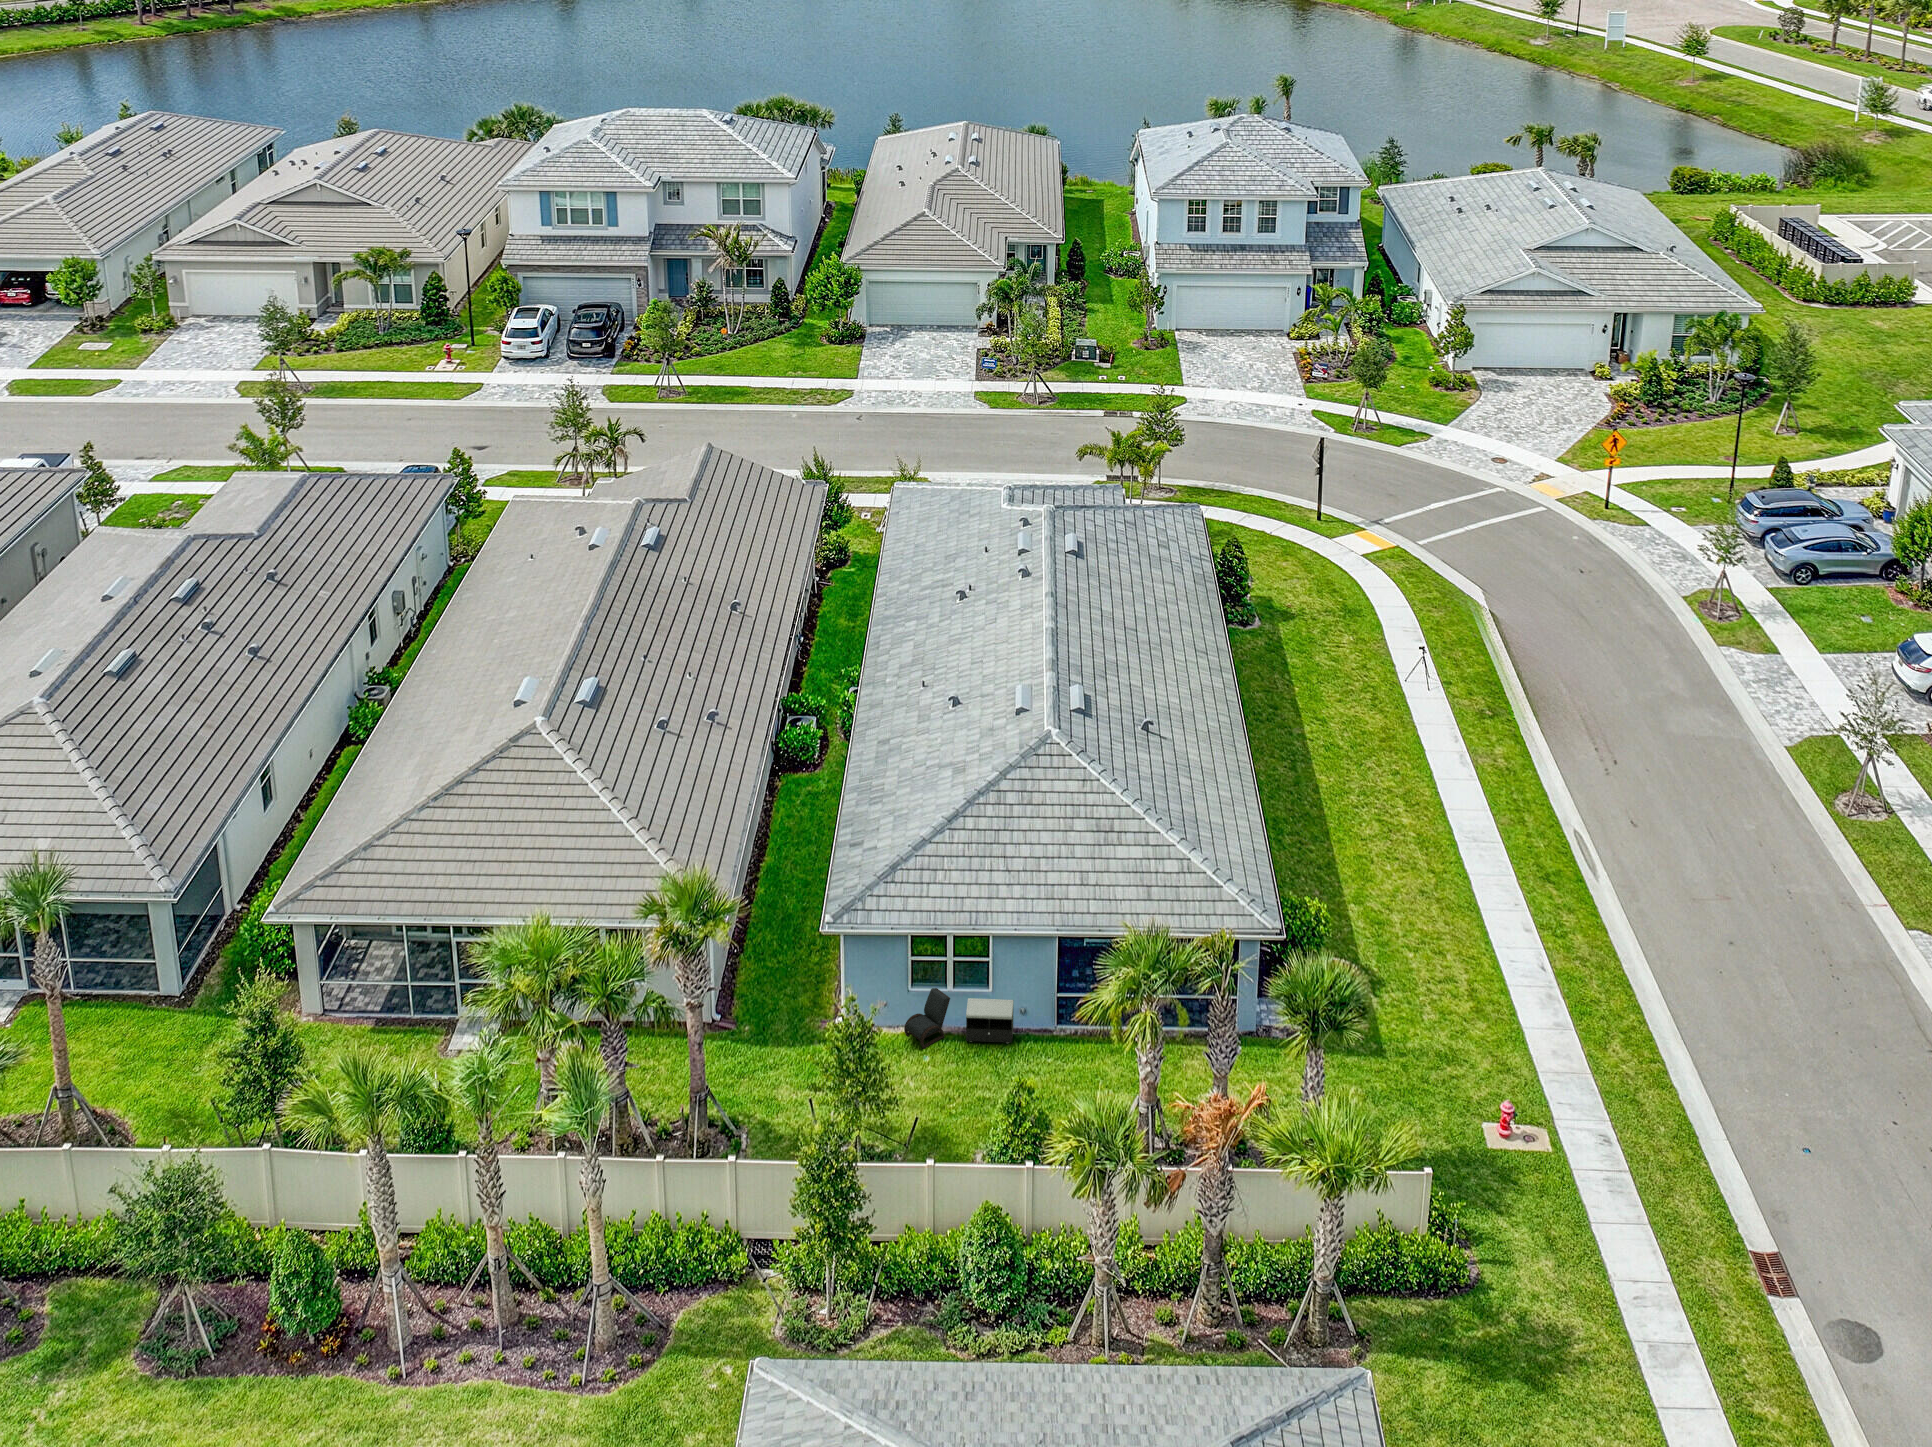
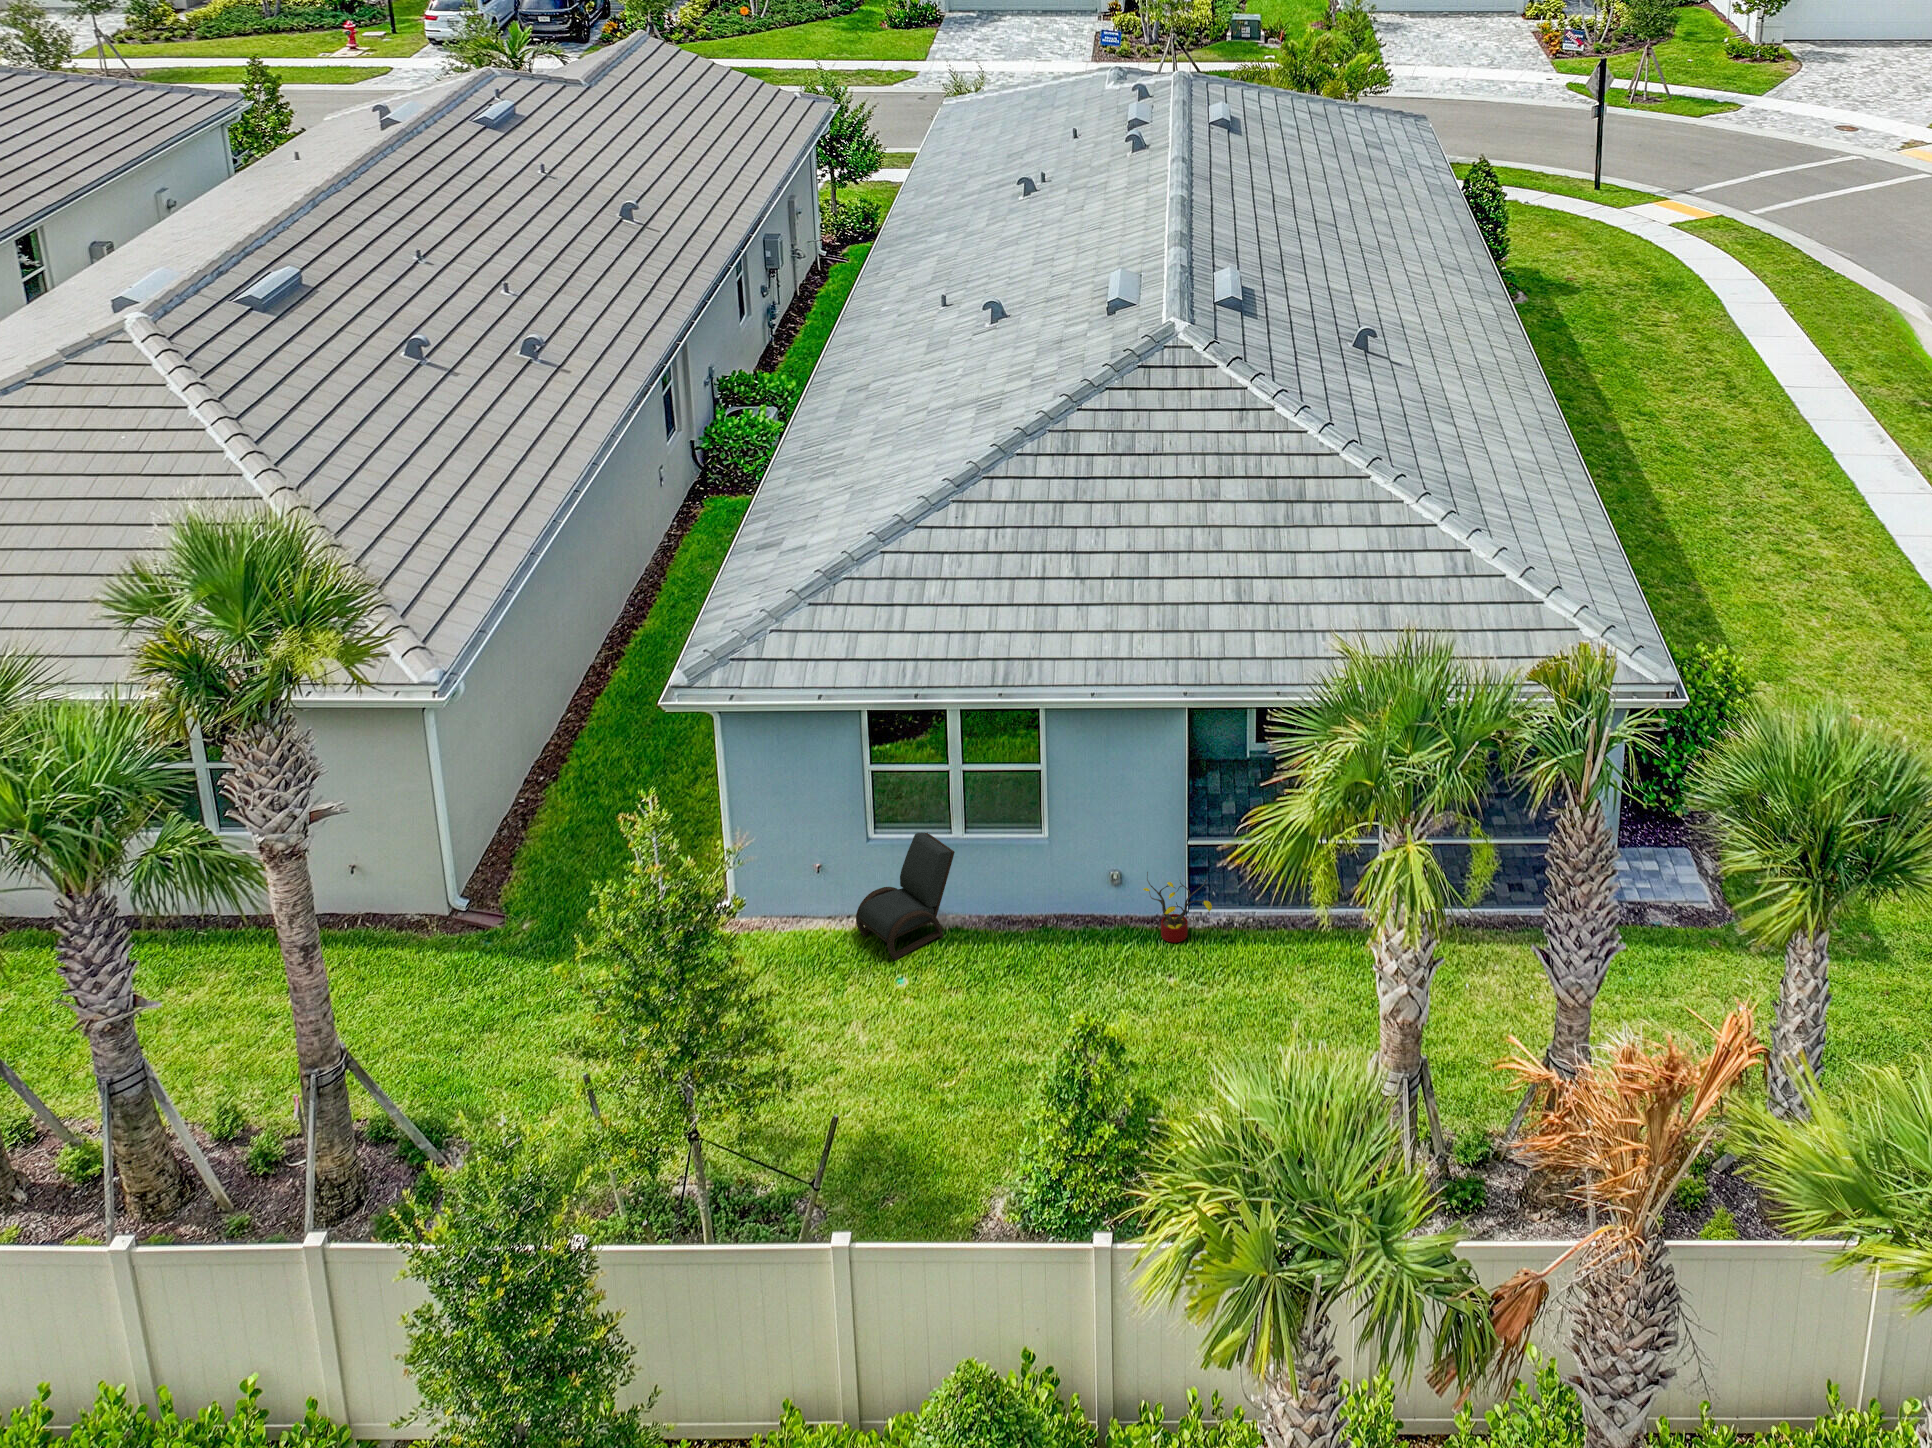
storage bench: present [966,998,1013,1043] -> none [987,852,1092,947]
decorative plant: none [1037,1008,1070,1042] -> present [1143,872,1212,942]

